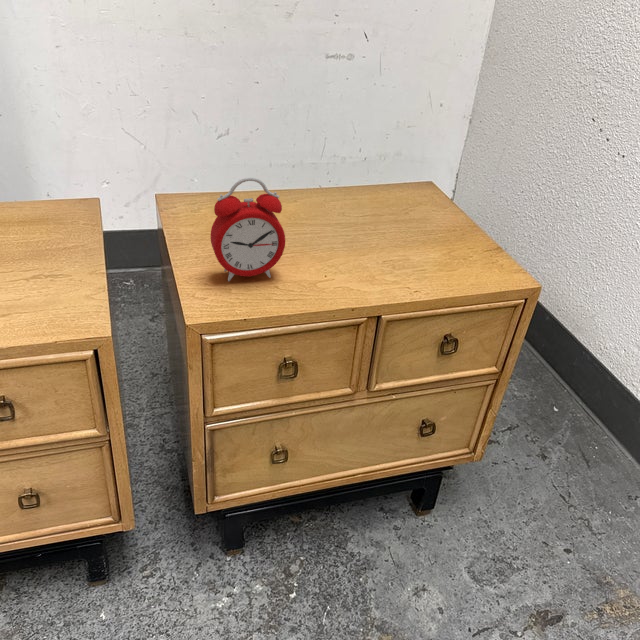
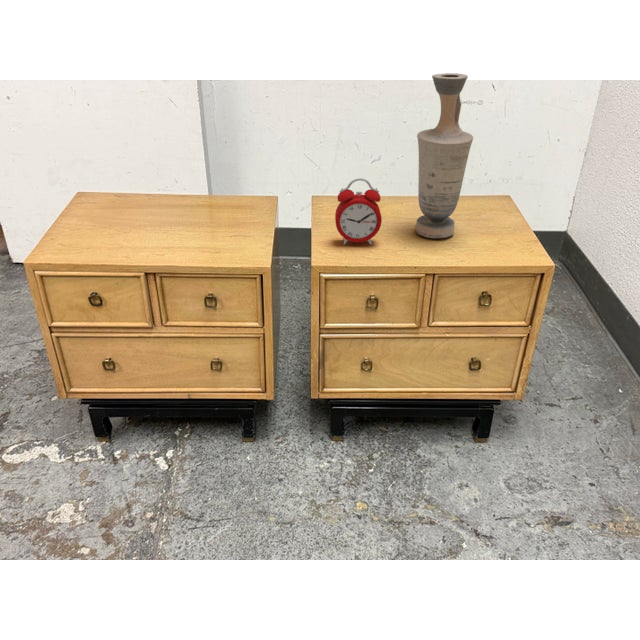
vase: none [325,9,410,258] -> present [415,73,473,238]

